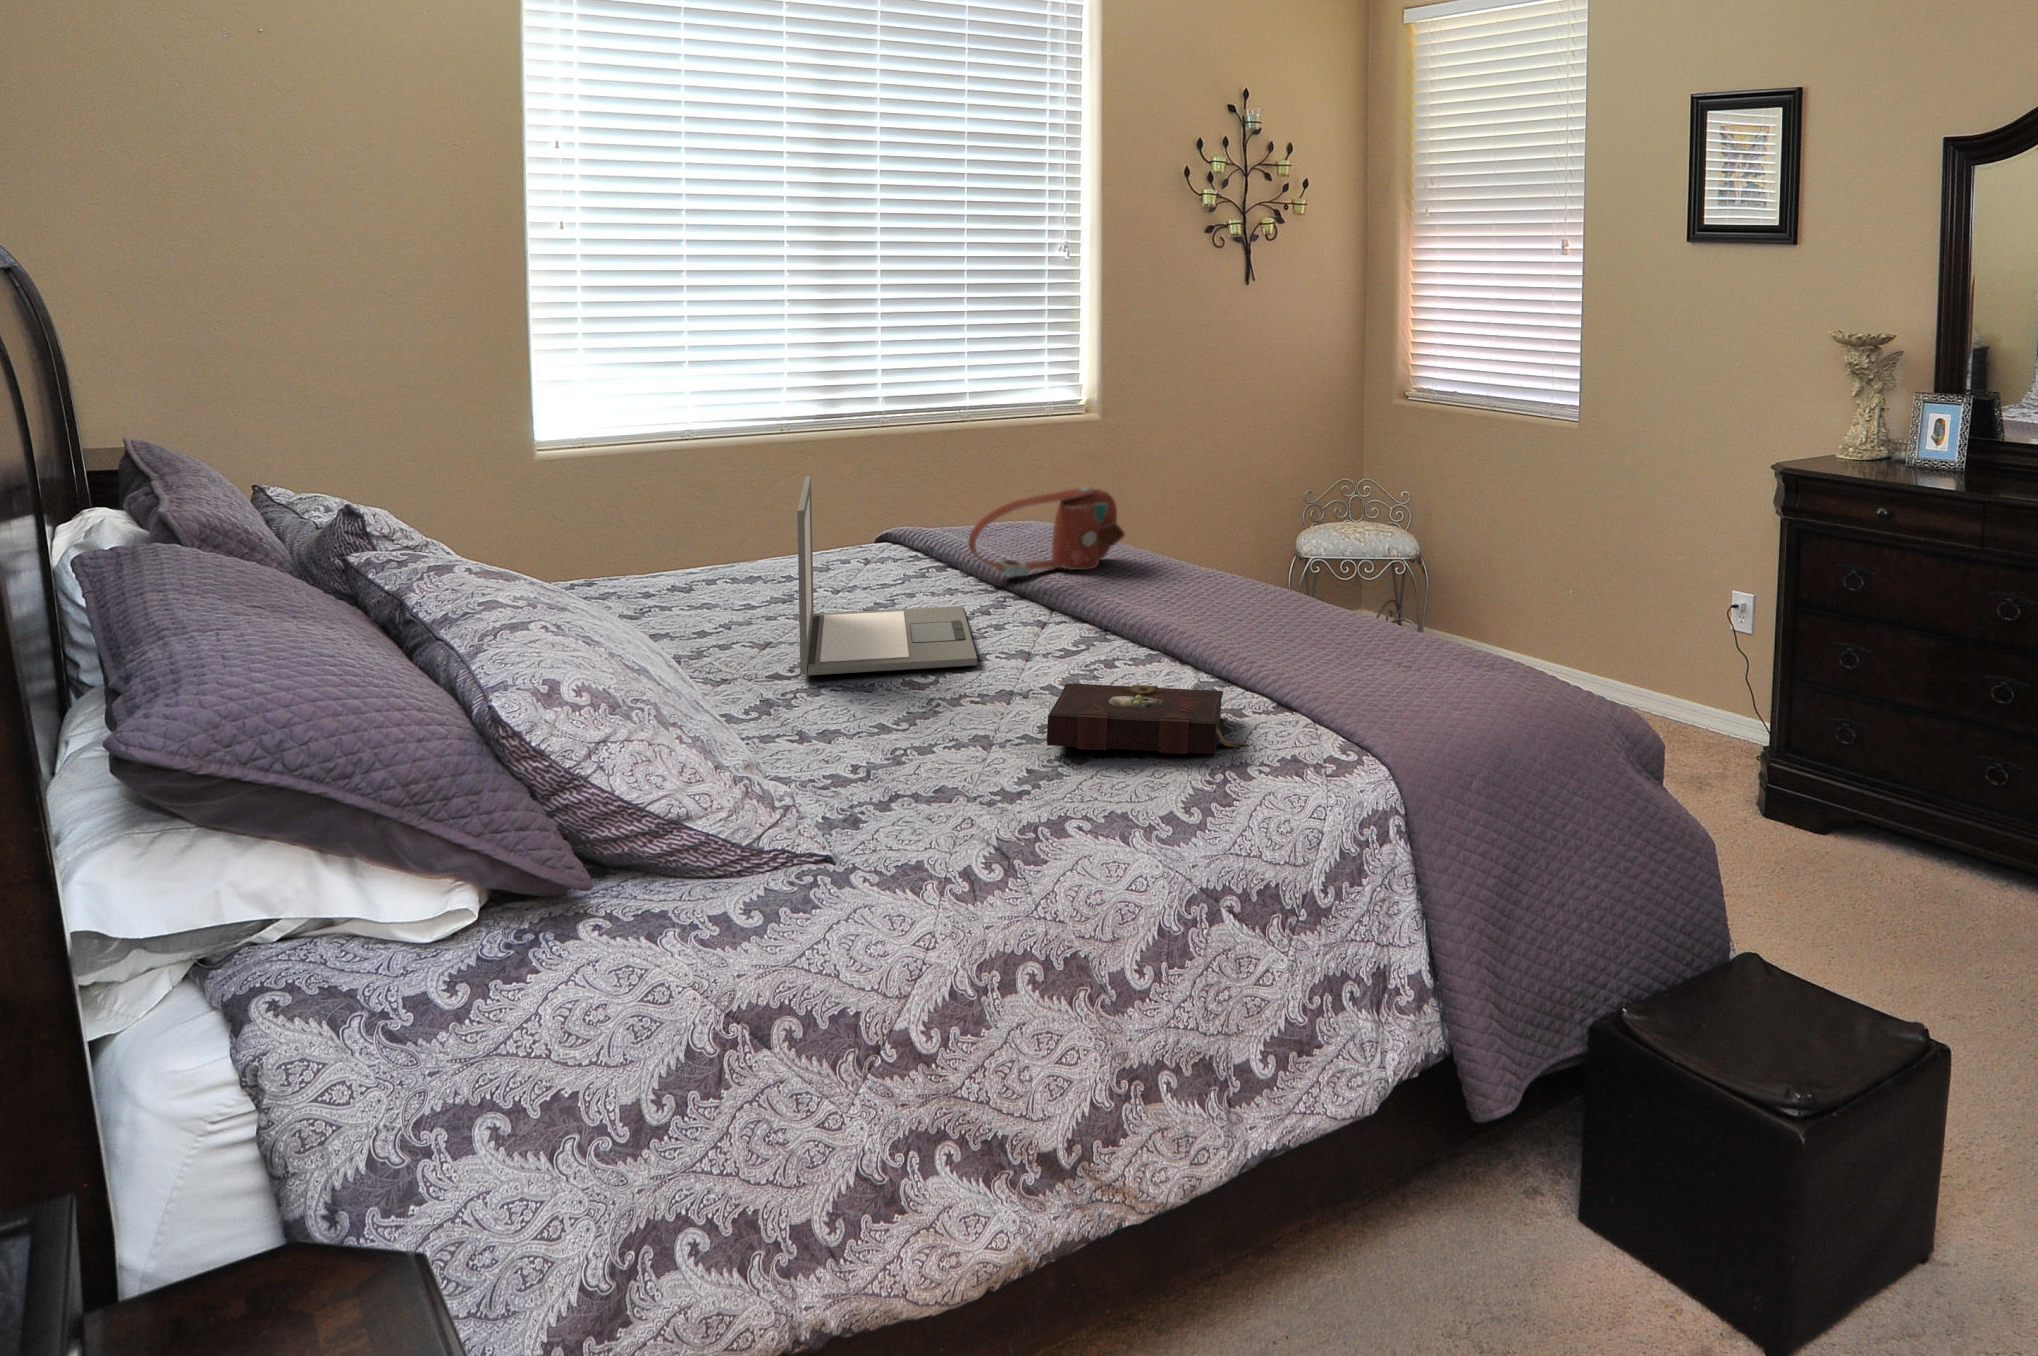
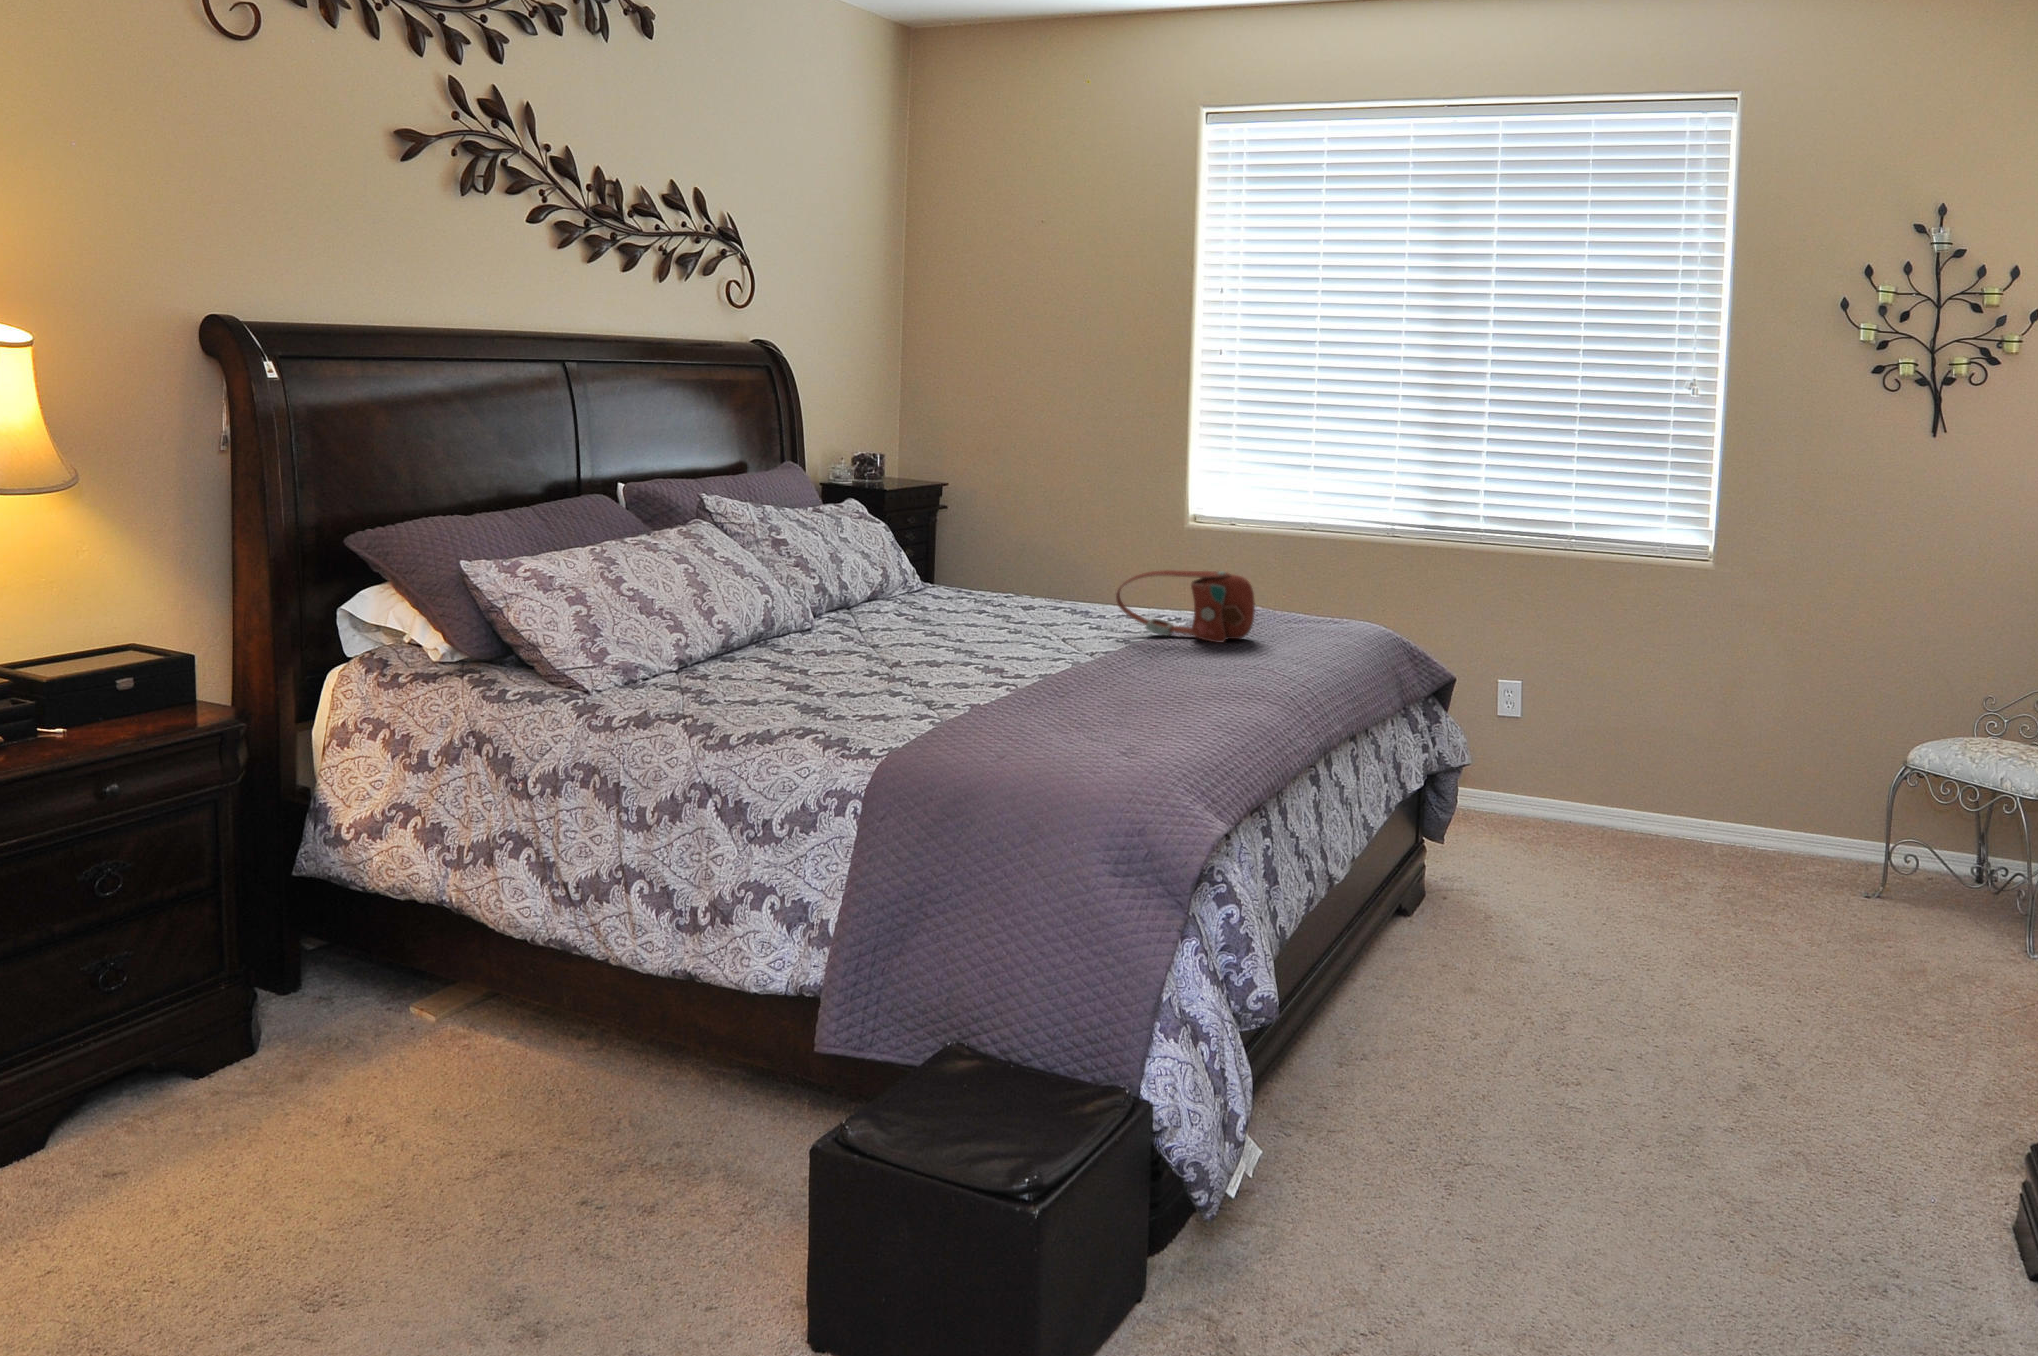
laptop: present [797,475,977,675] -> none [871,522,1071,661]
book: present [1047,683,1248,754] -> none [785,664,905,722]

